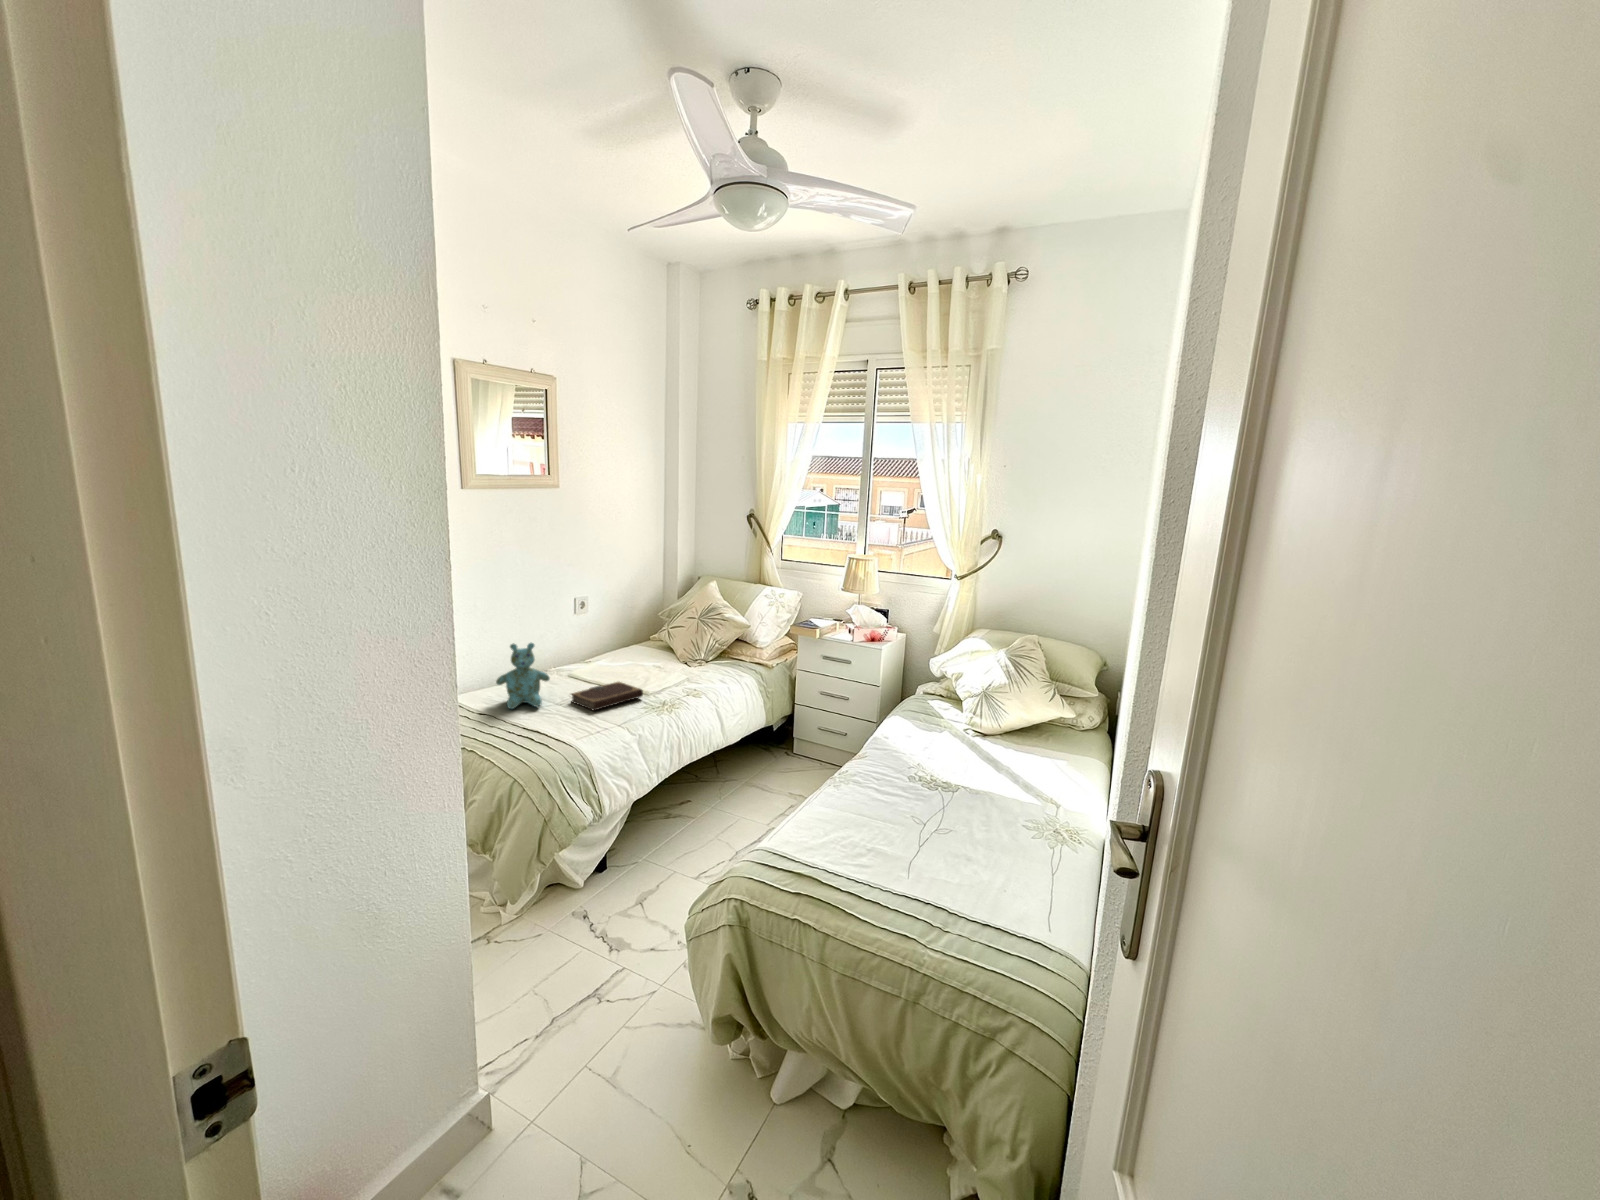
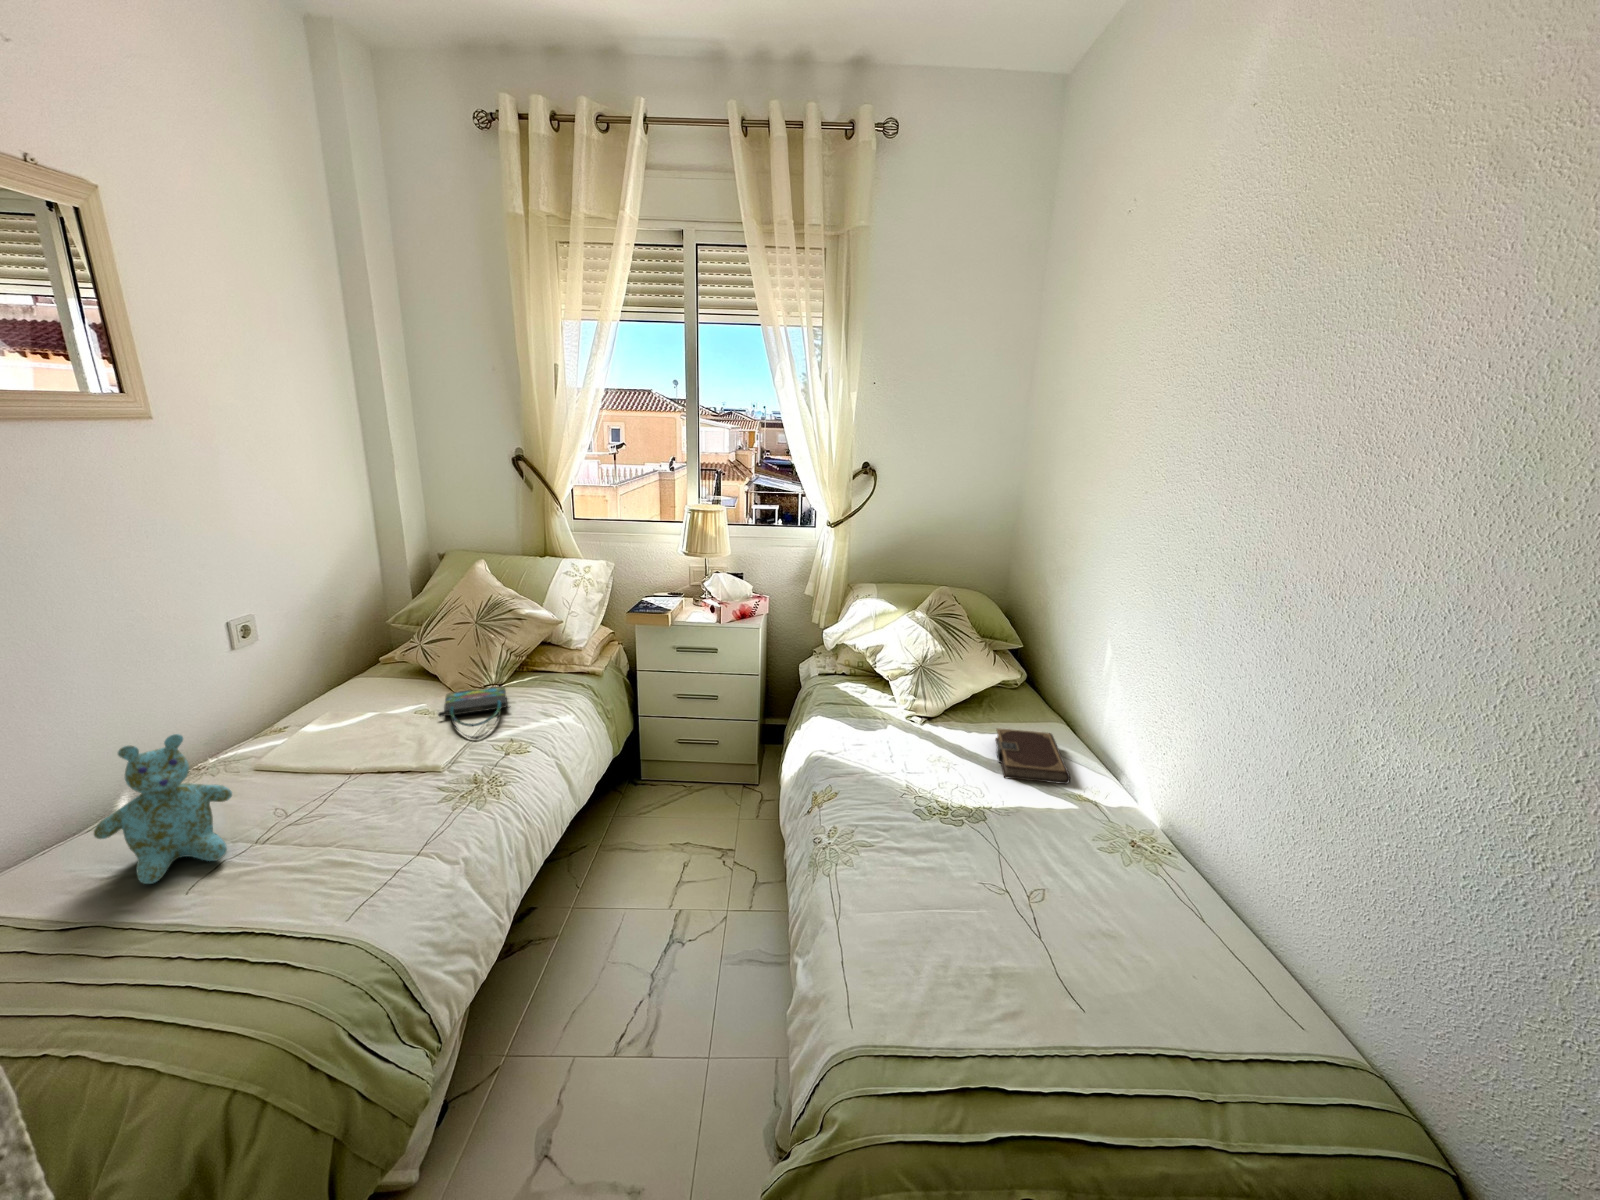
tote bag: none [662,659,706,684] -> present [438,686,510,739]
notebook: present [571,682,643,710] -> present [995,728,1070,784]

